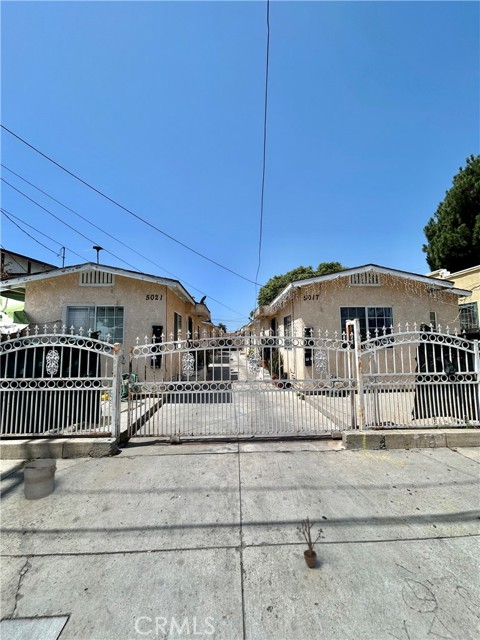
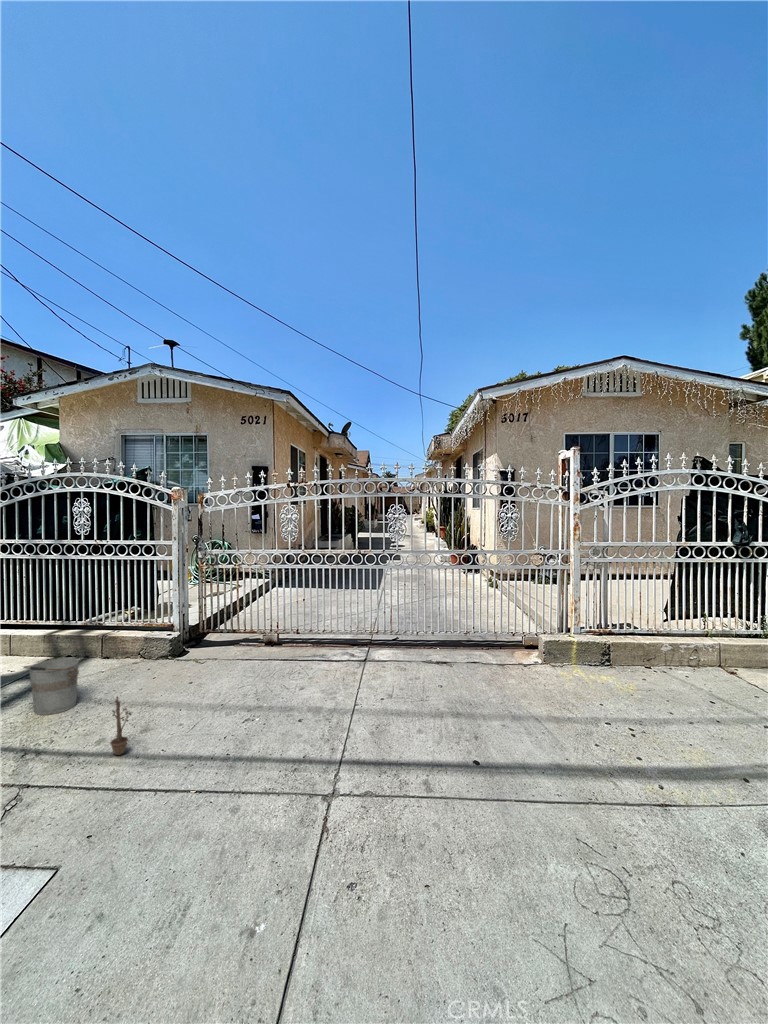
decorative plant: present [293,516,324,567] -> present [110,697,131,755]

